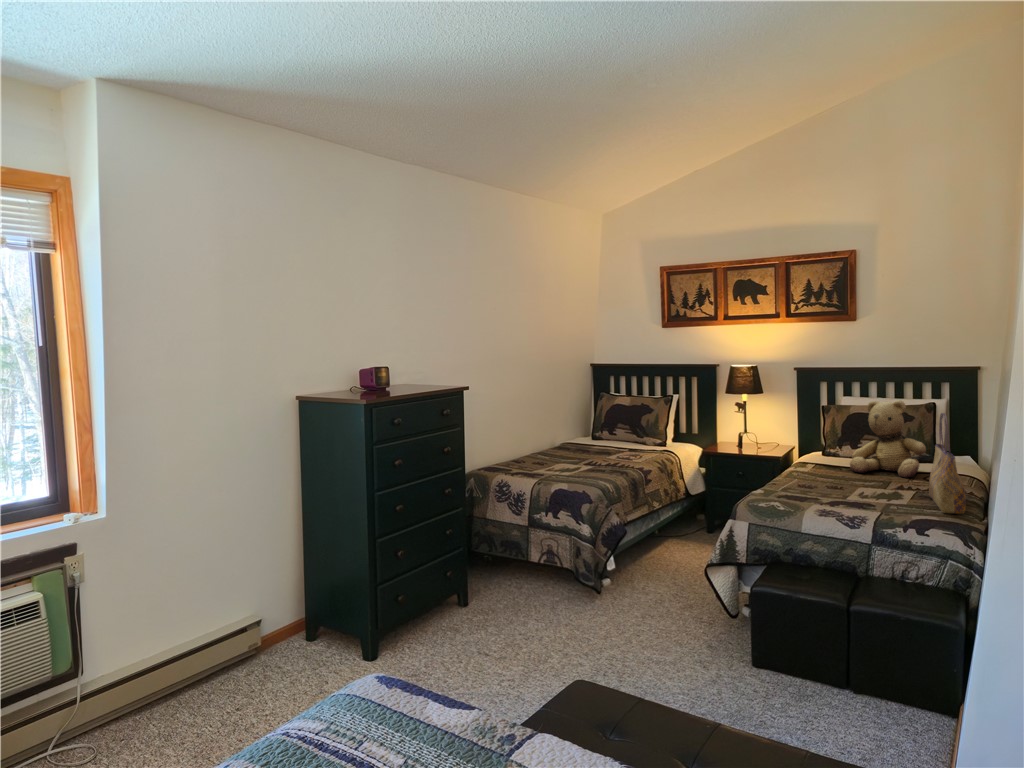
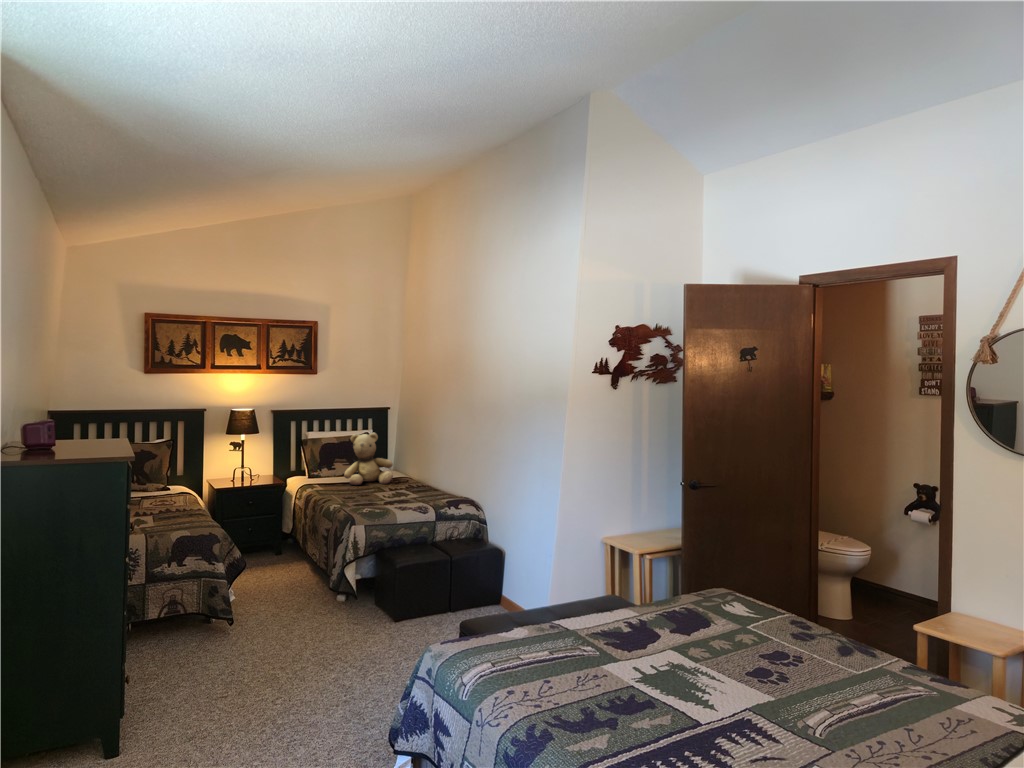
tote bag: present [929,413,966,514] -> none [422,439,454,498]

